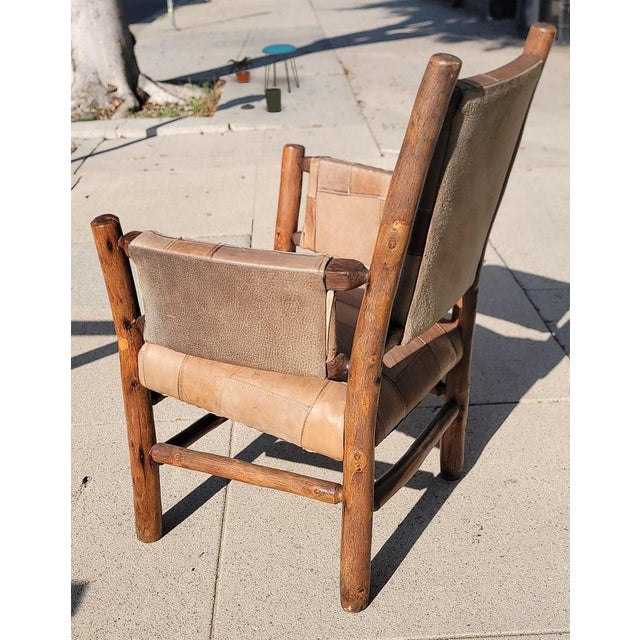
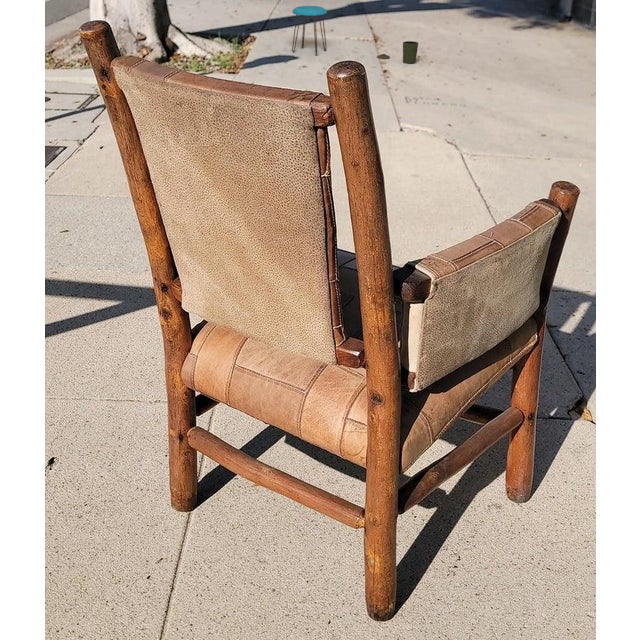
potted plant: present [228,57,253,83] -> none [257,16,286,42]
trash can: present [241,88,281,112] -> present [377,41,418,63]

